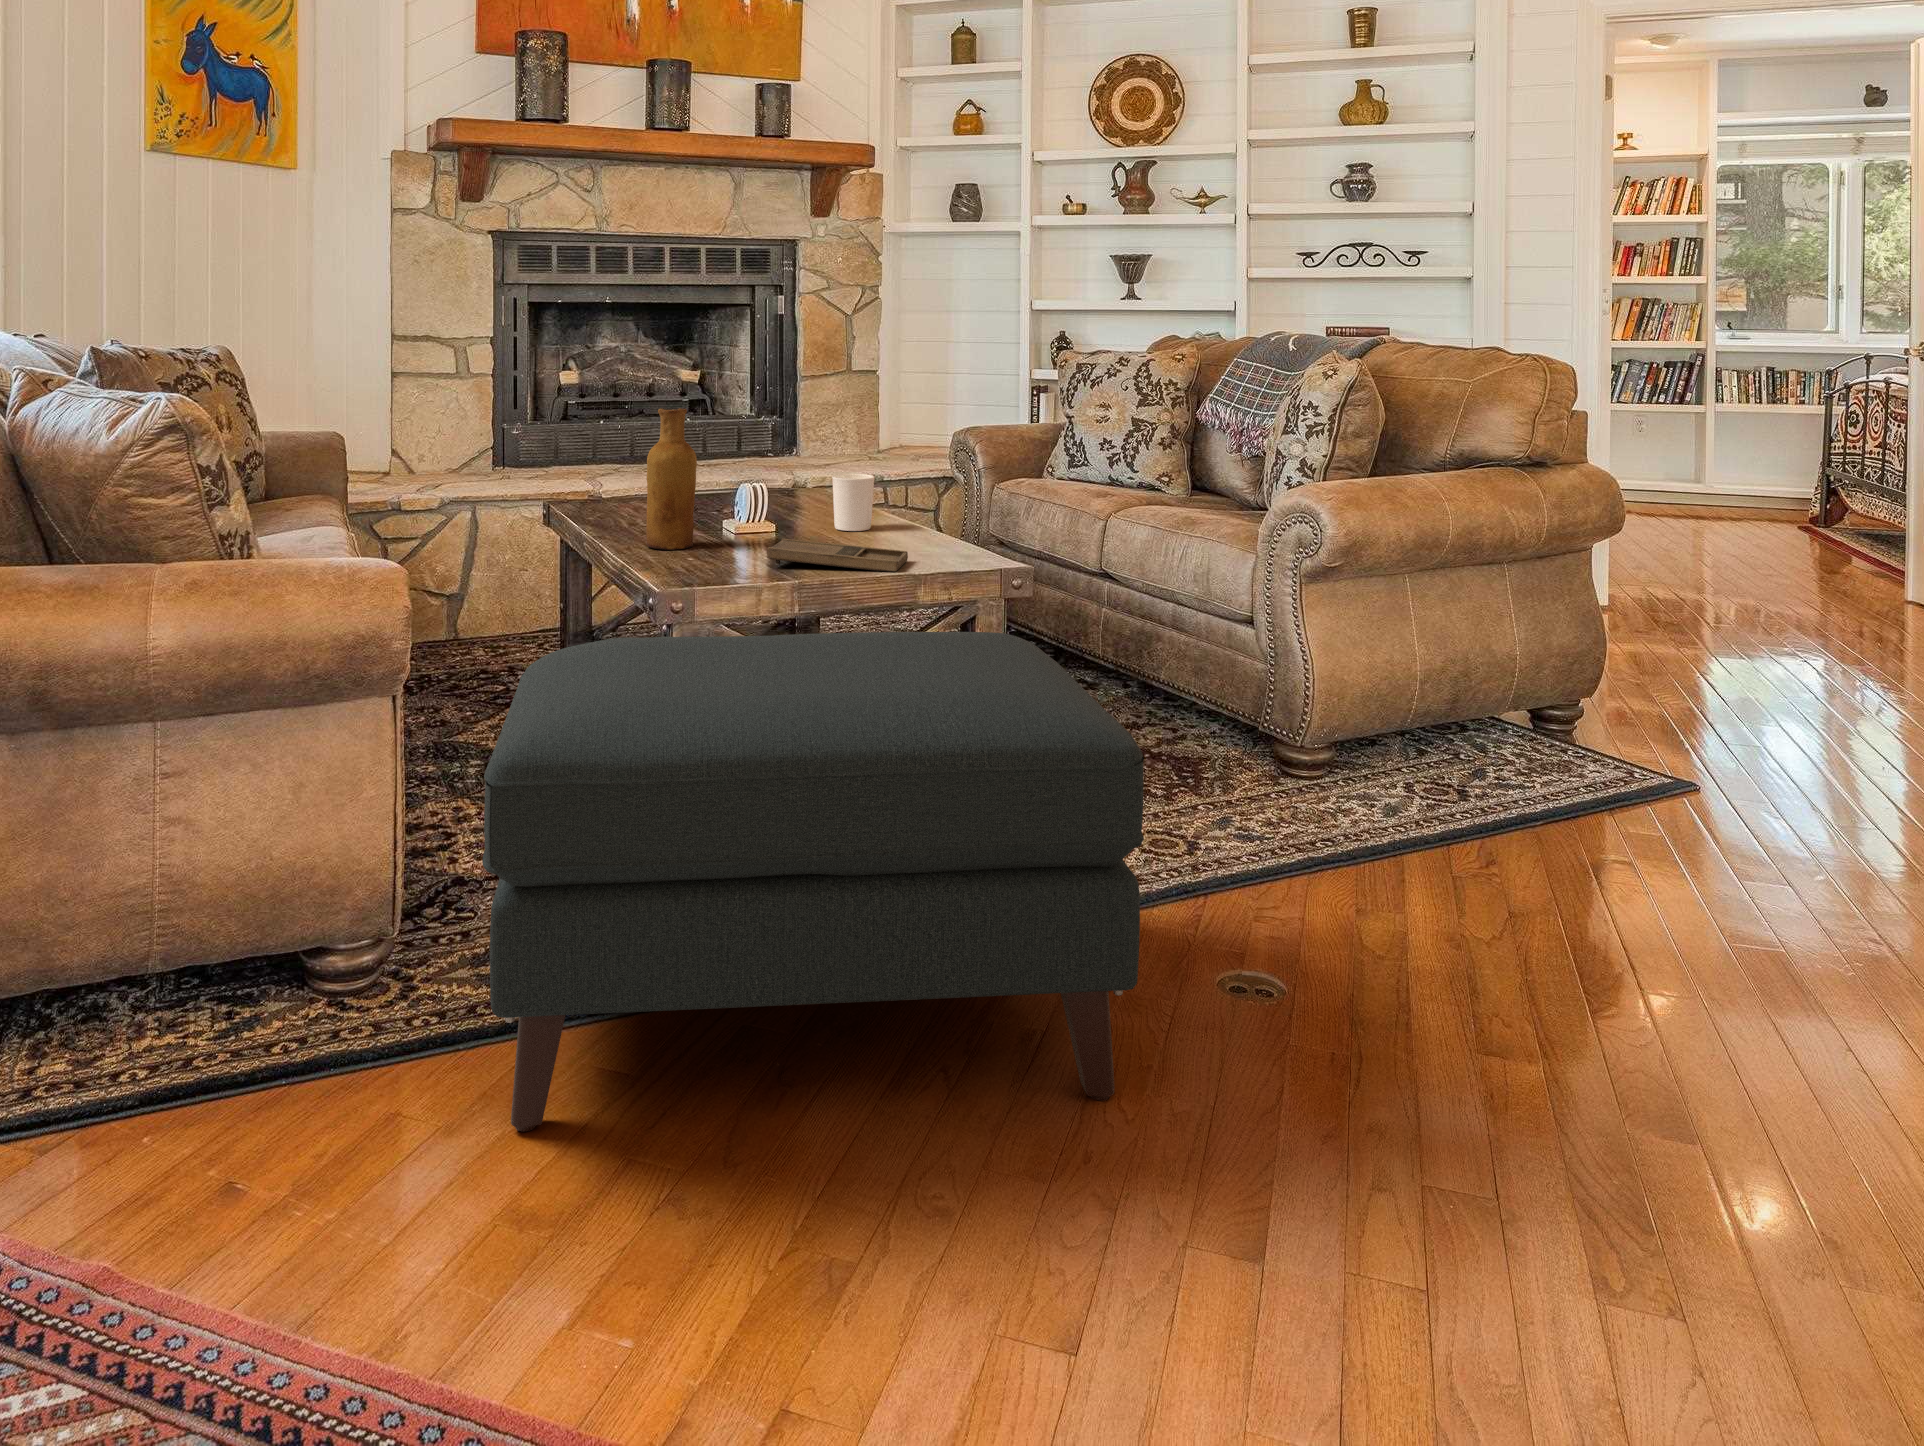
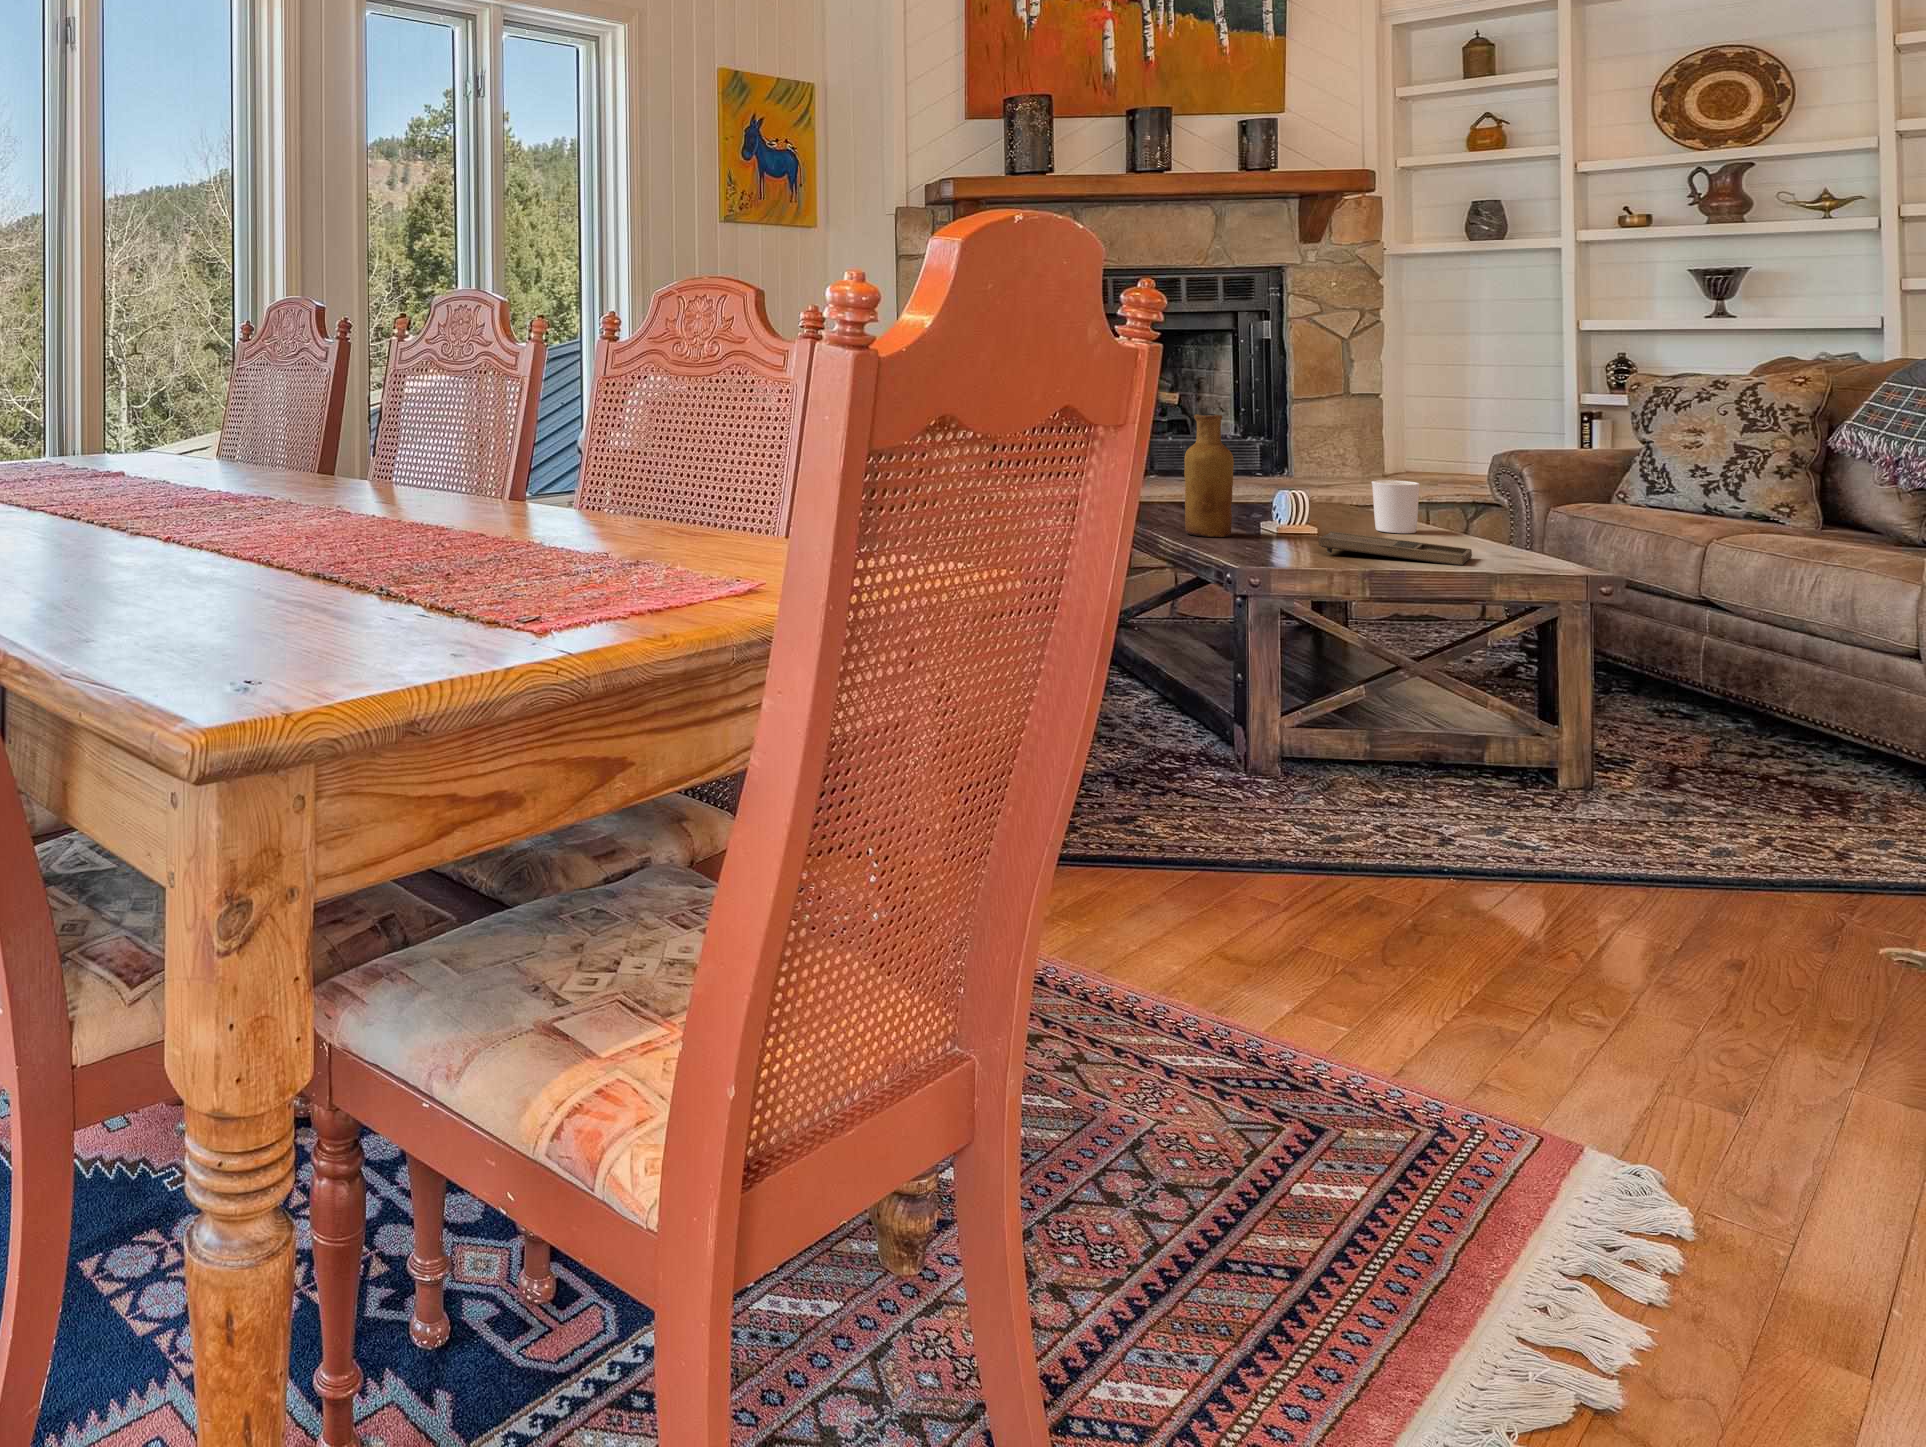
ottoman: present [482,632,1144,1132] -> none [1122,591,1799,1032]

